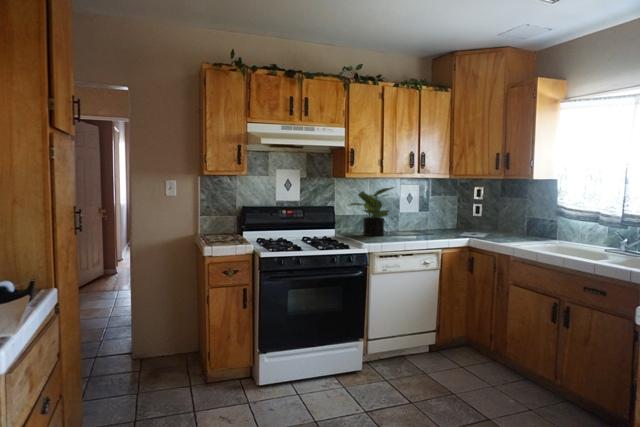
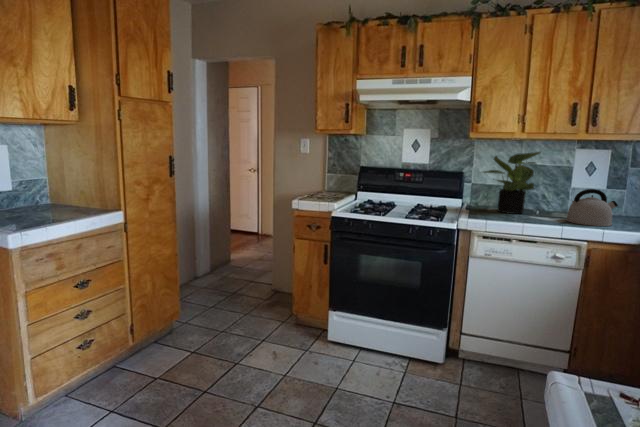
kettle: none [414,212,443,237] -> present [566,189,618,226]

